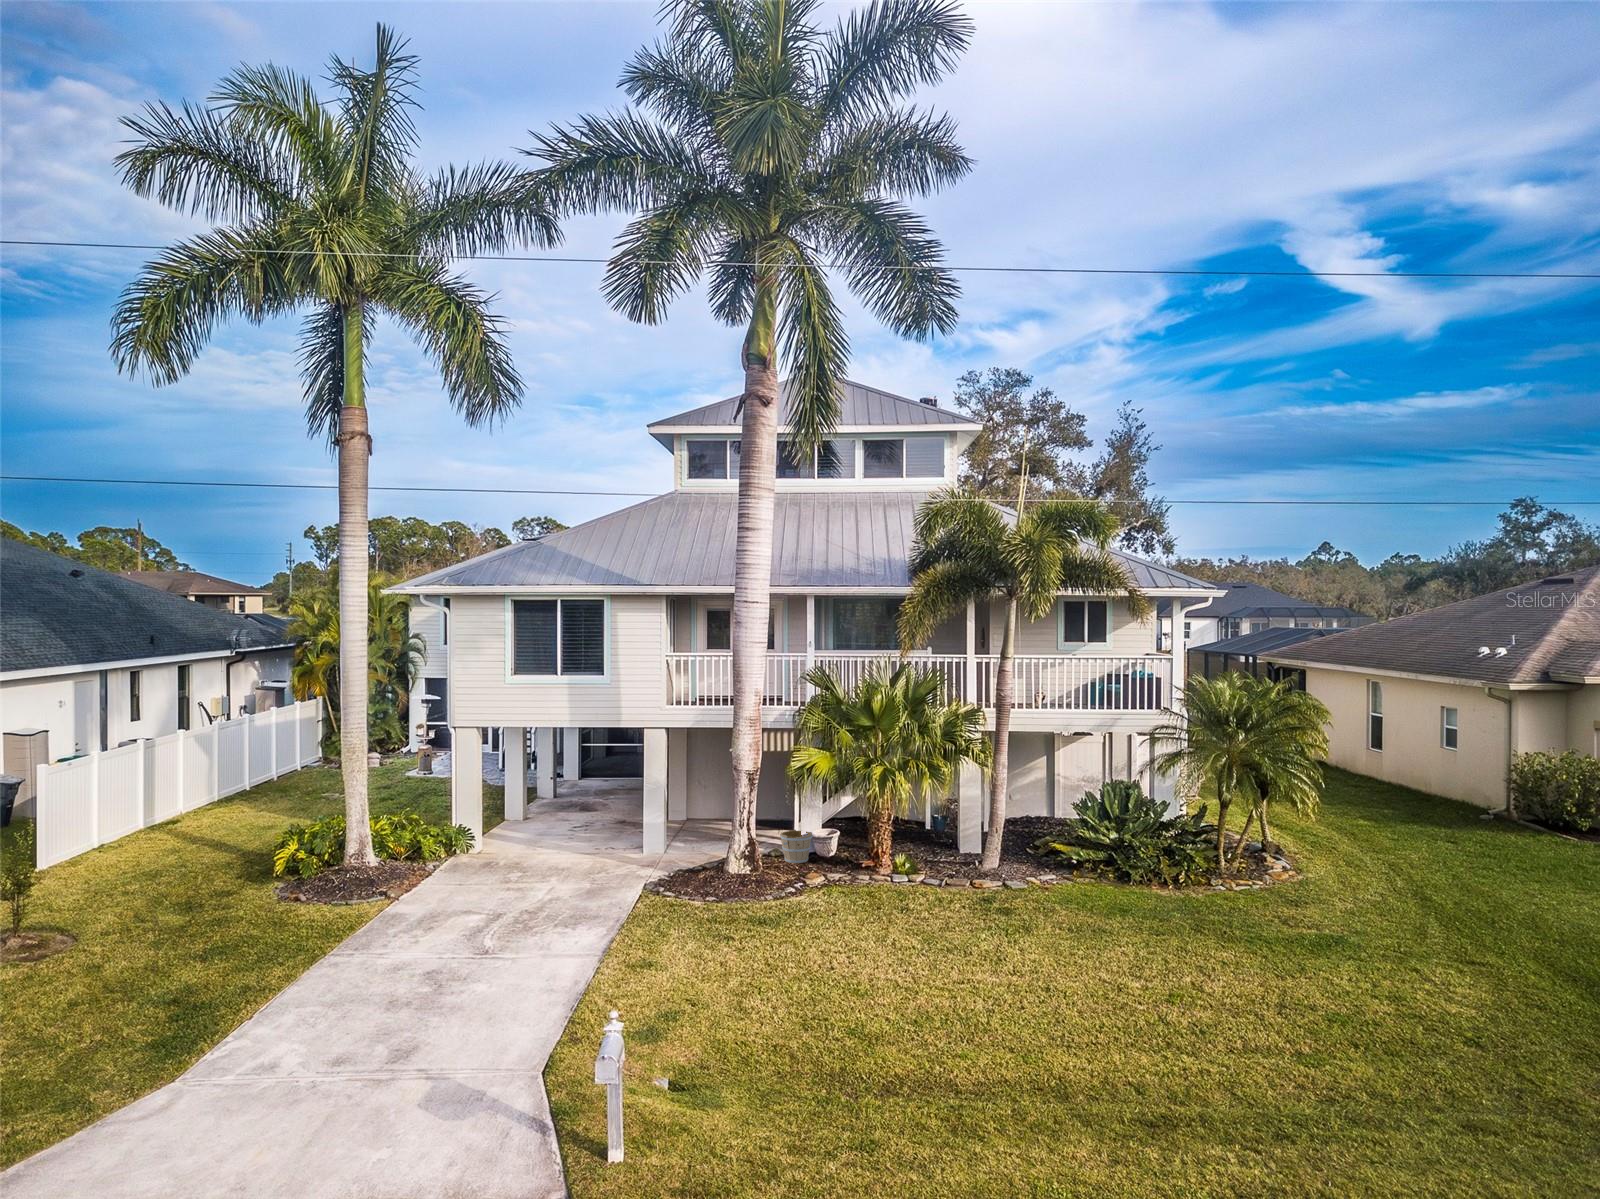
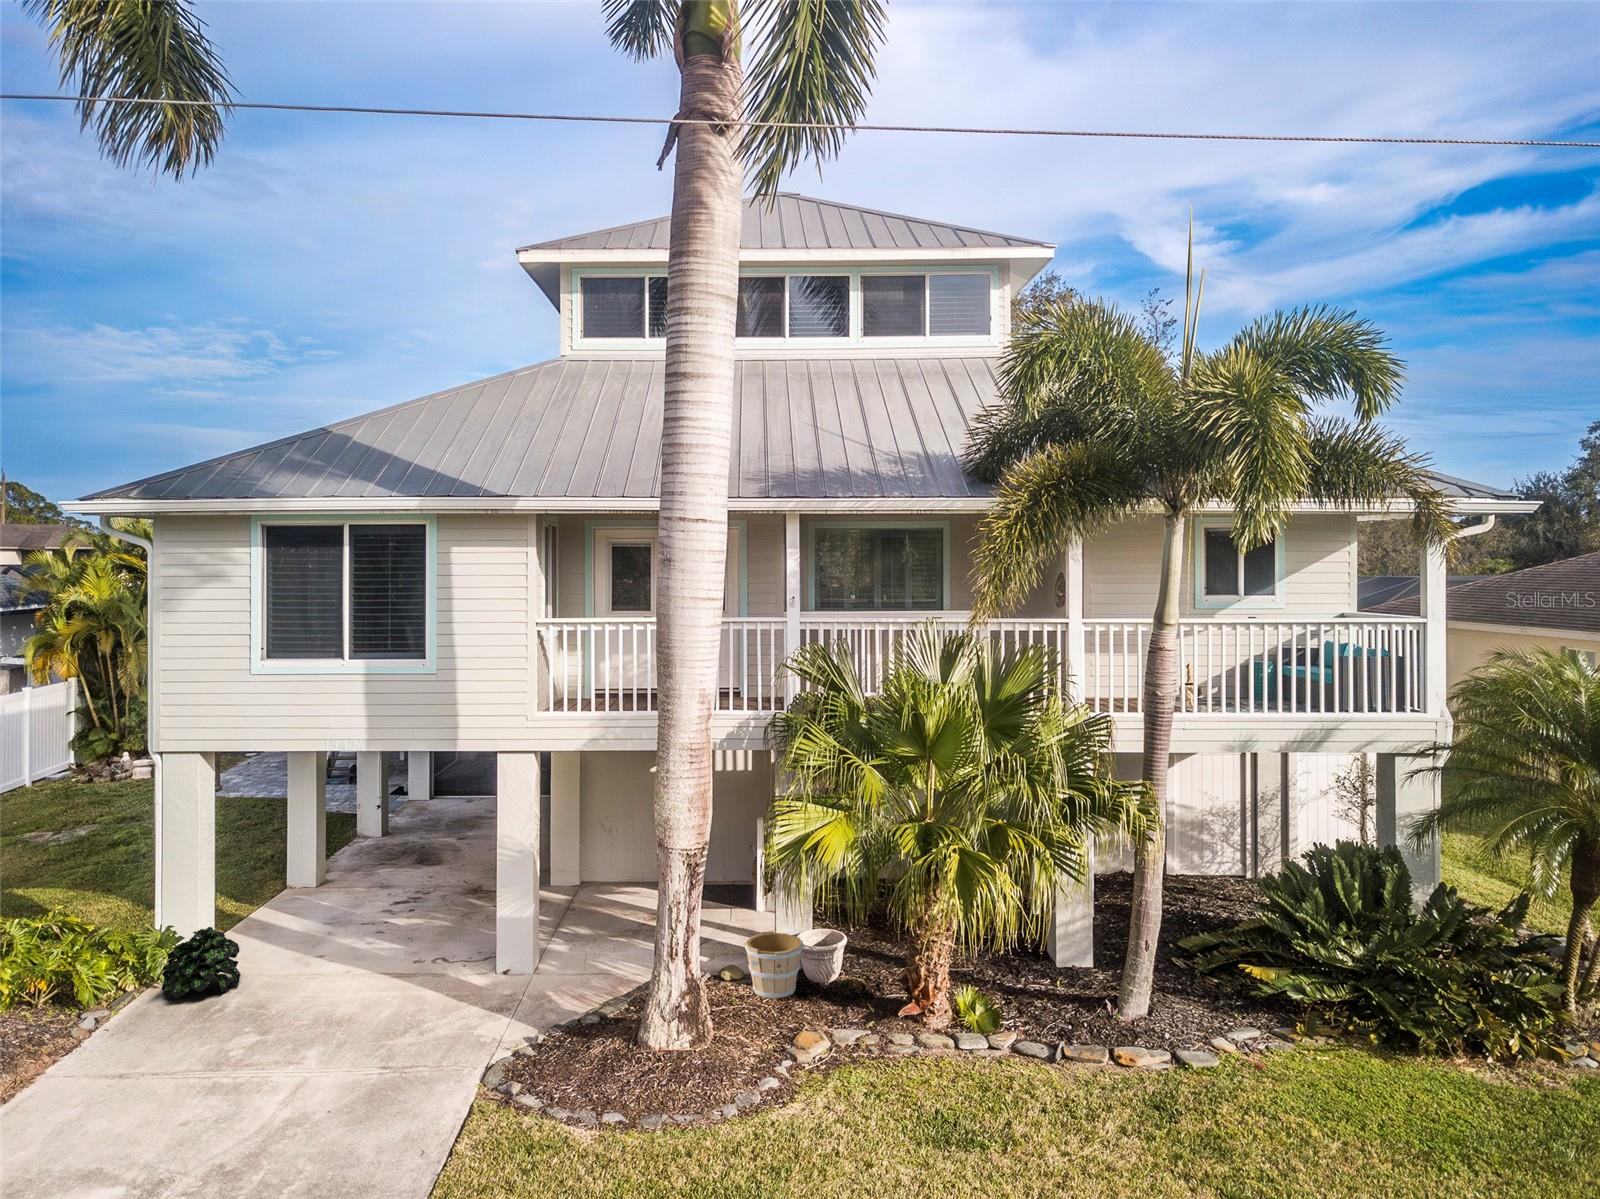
potted plant: none [462,824,503,861] -> present [161,927,241,999]

